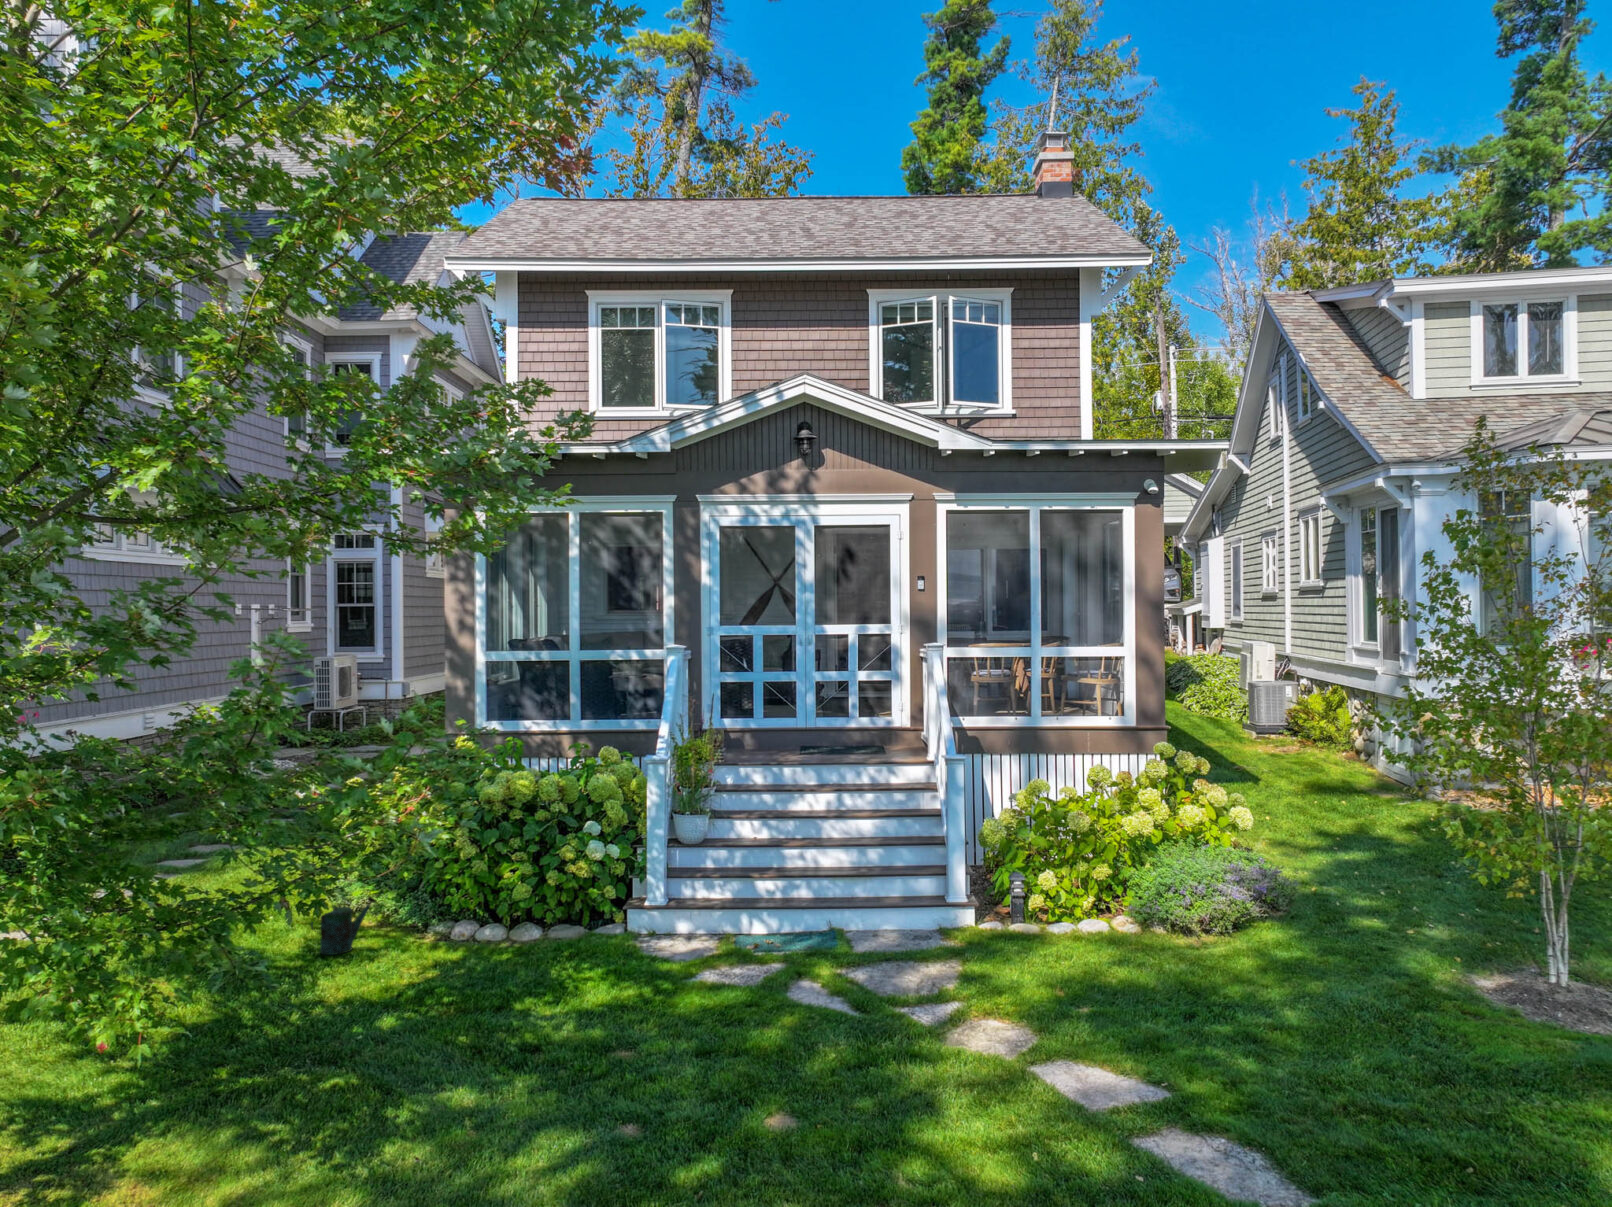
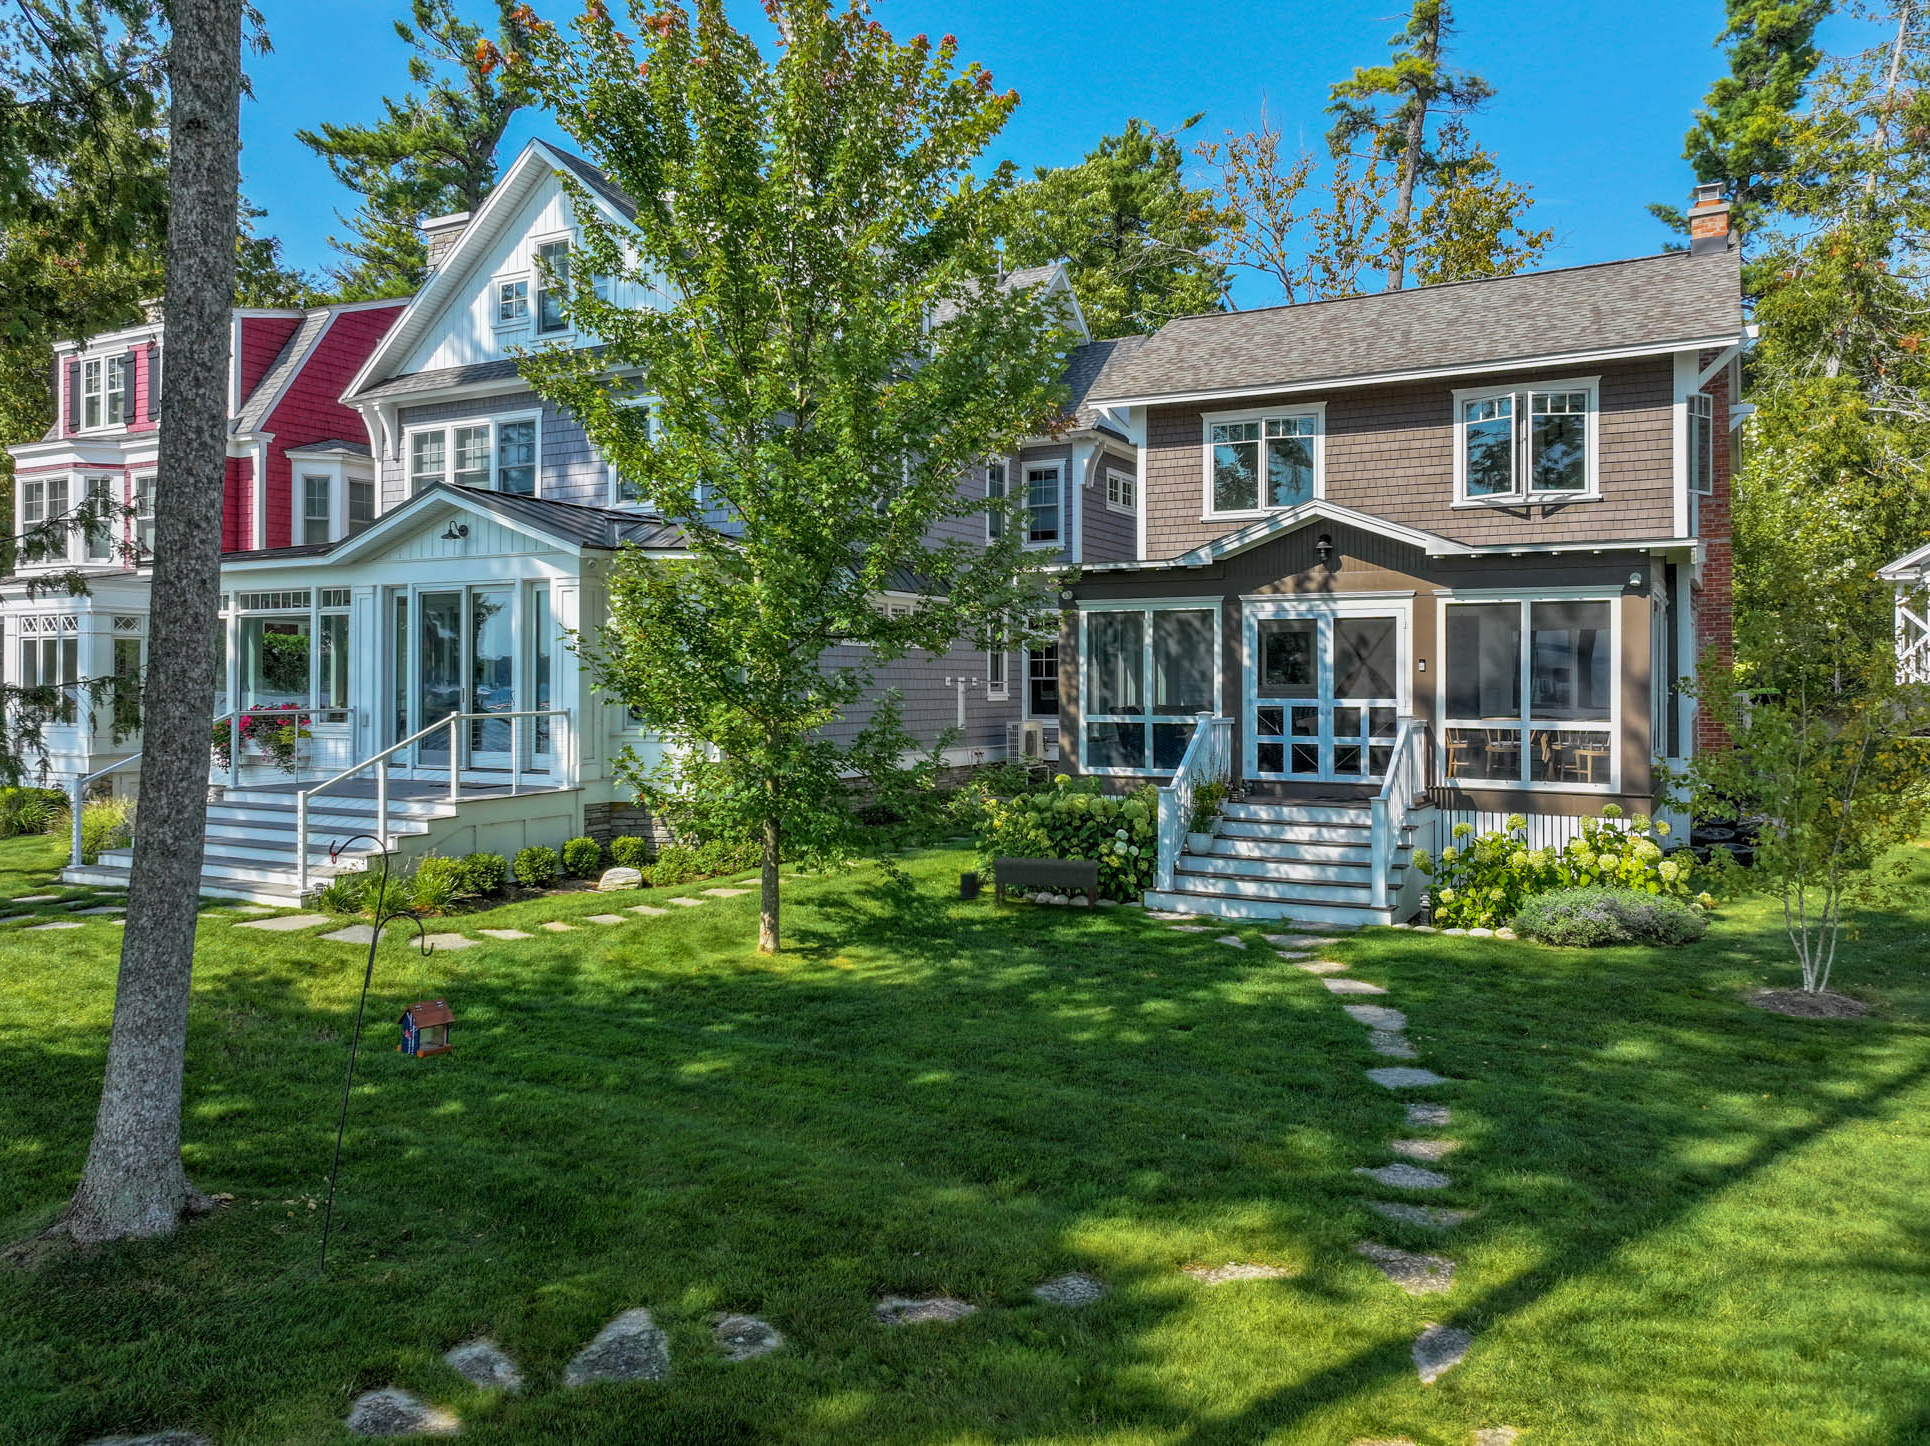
bench: none [386,870,557,964] -> present [994,857,1098,910]

